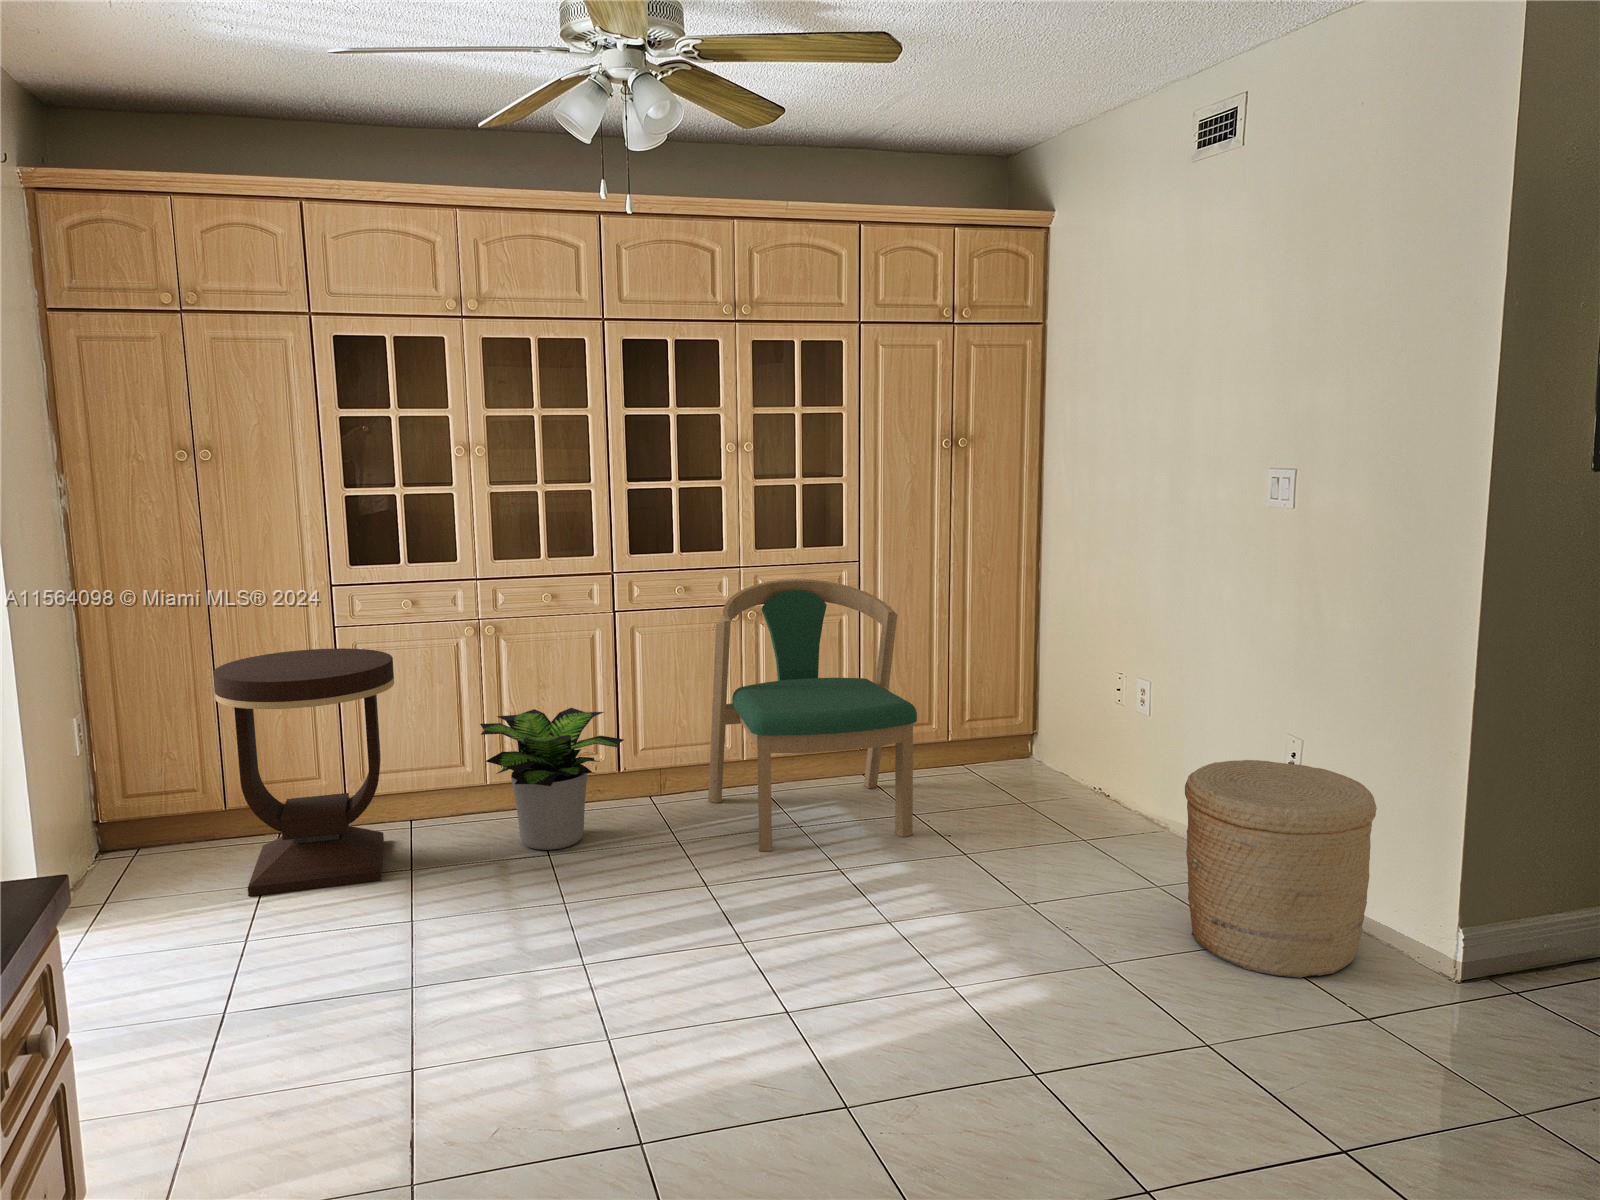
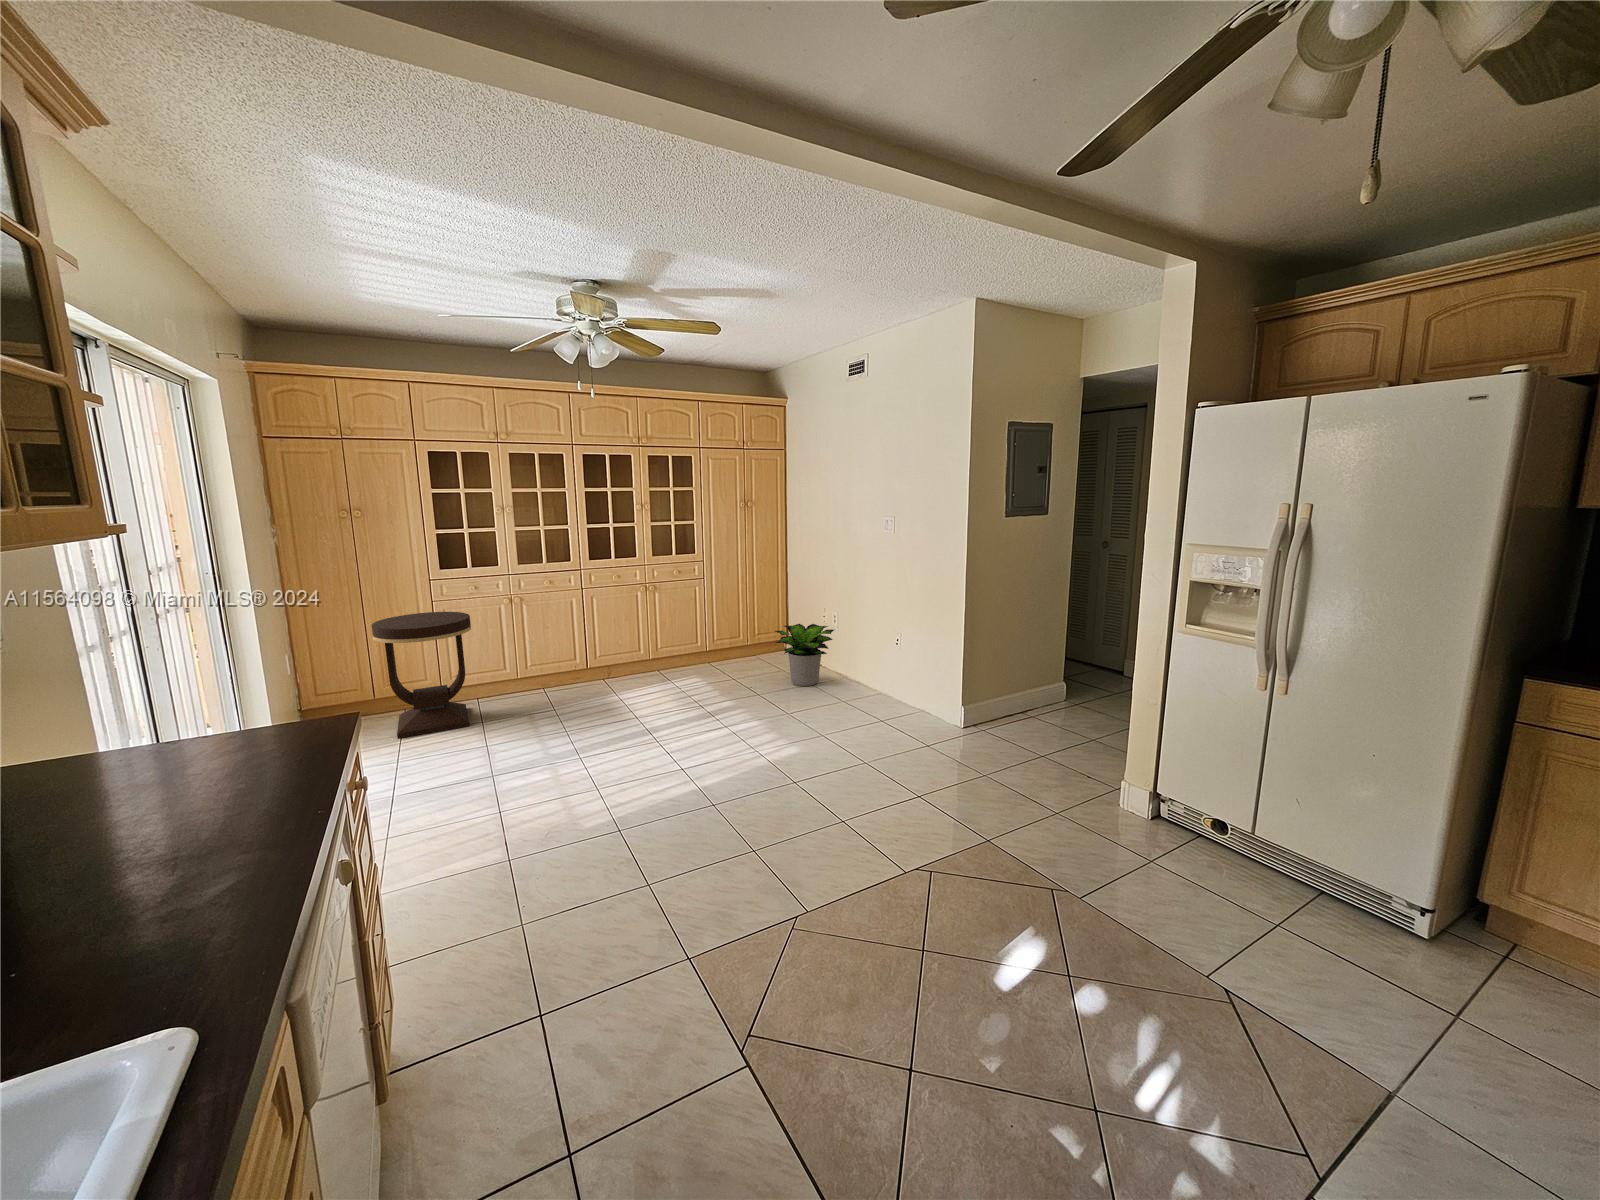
dining chair: present [708,579,917,851] -> none [633,571,734,700]
potted plant: present [480,708,624,850] -> present [775,624,834,686]
woven basket: present [1185,760,1377,978] -> none [851,644,927,732]

